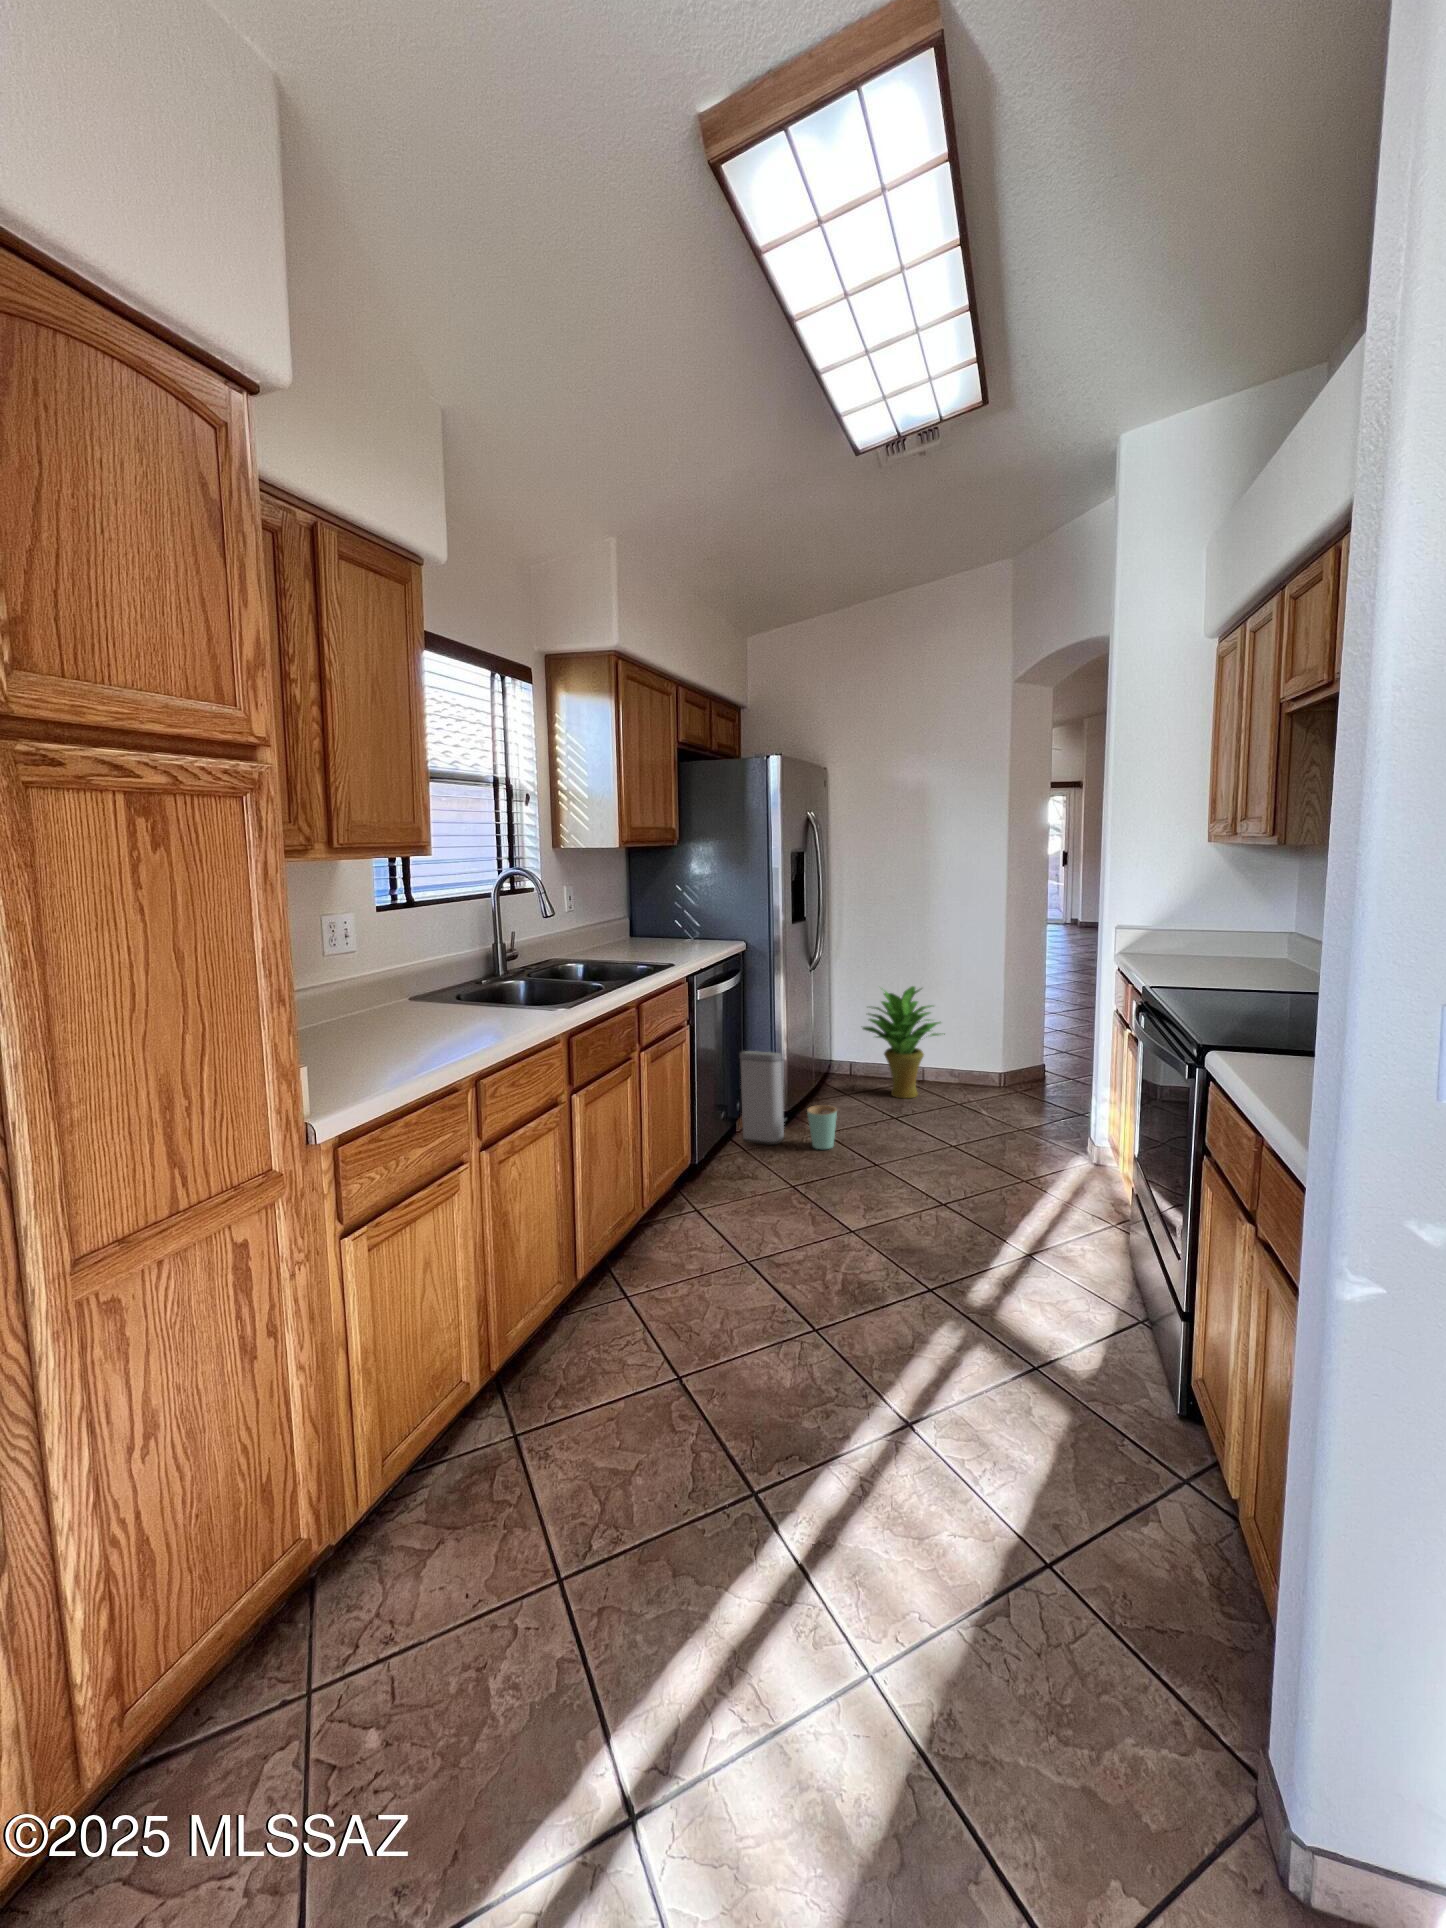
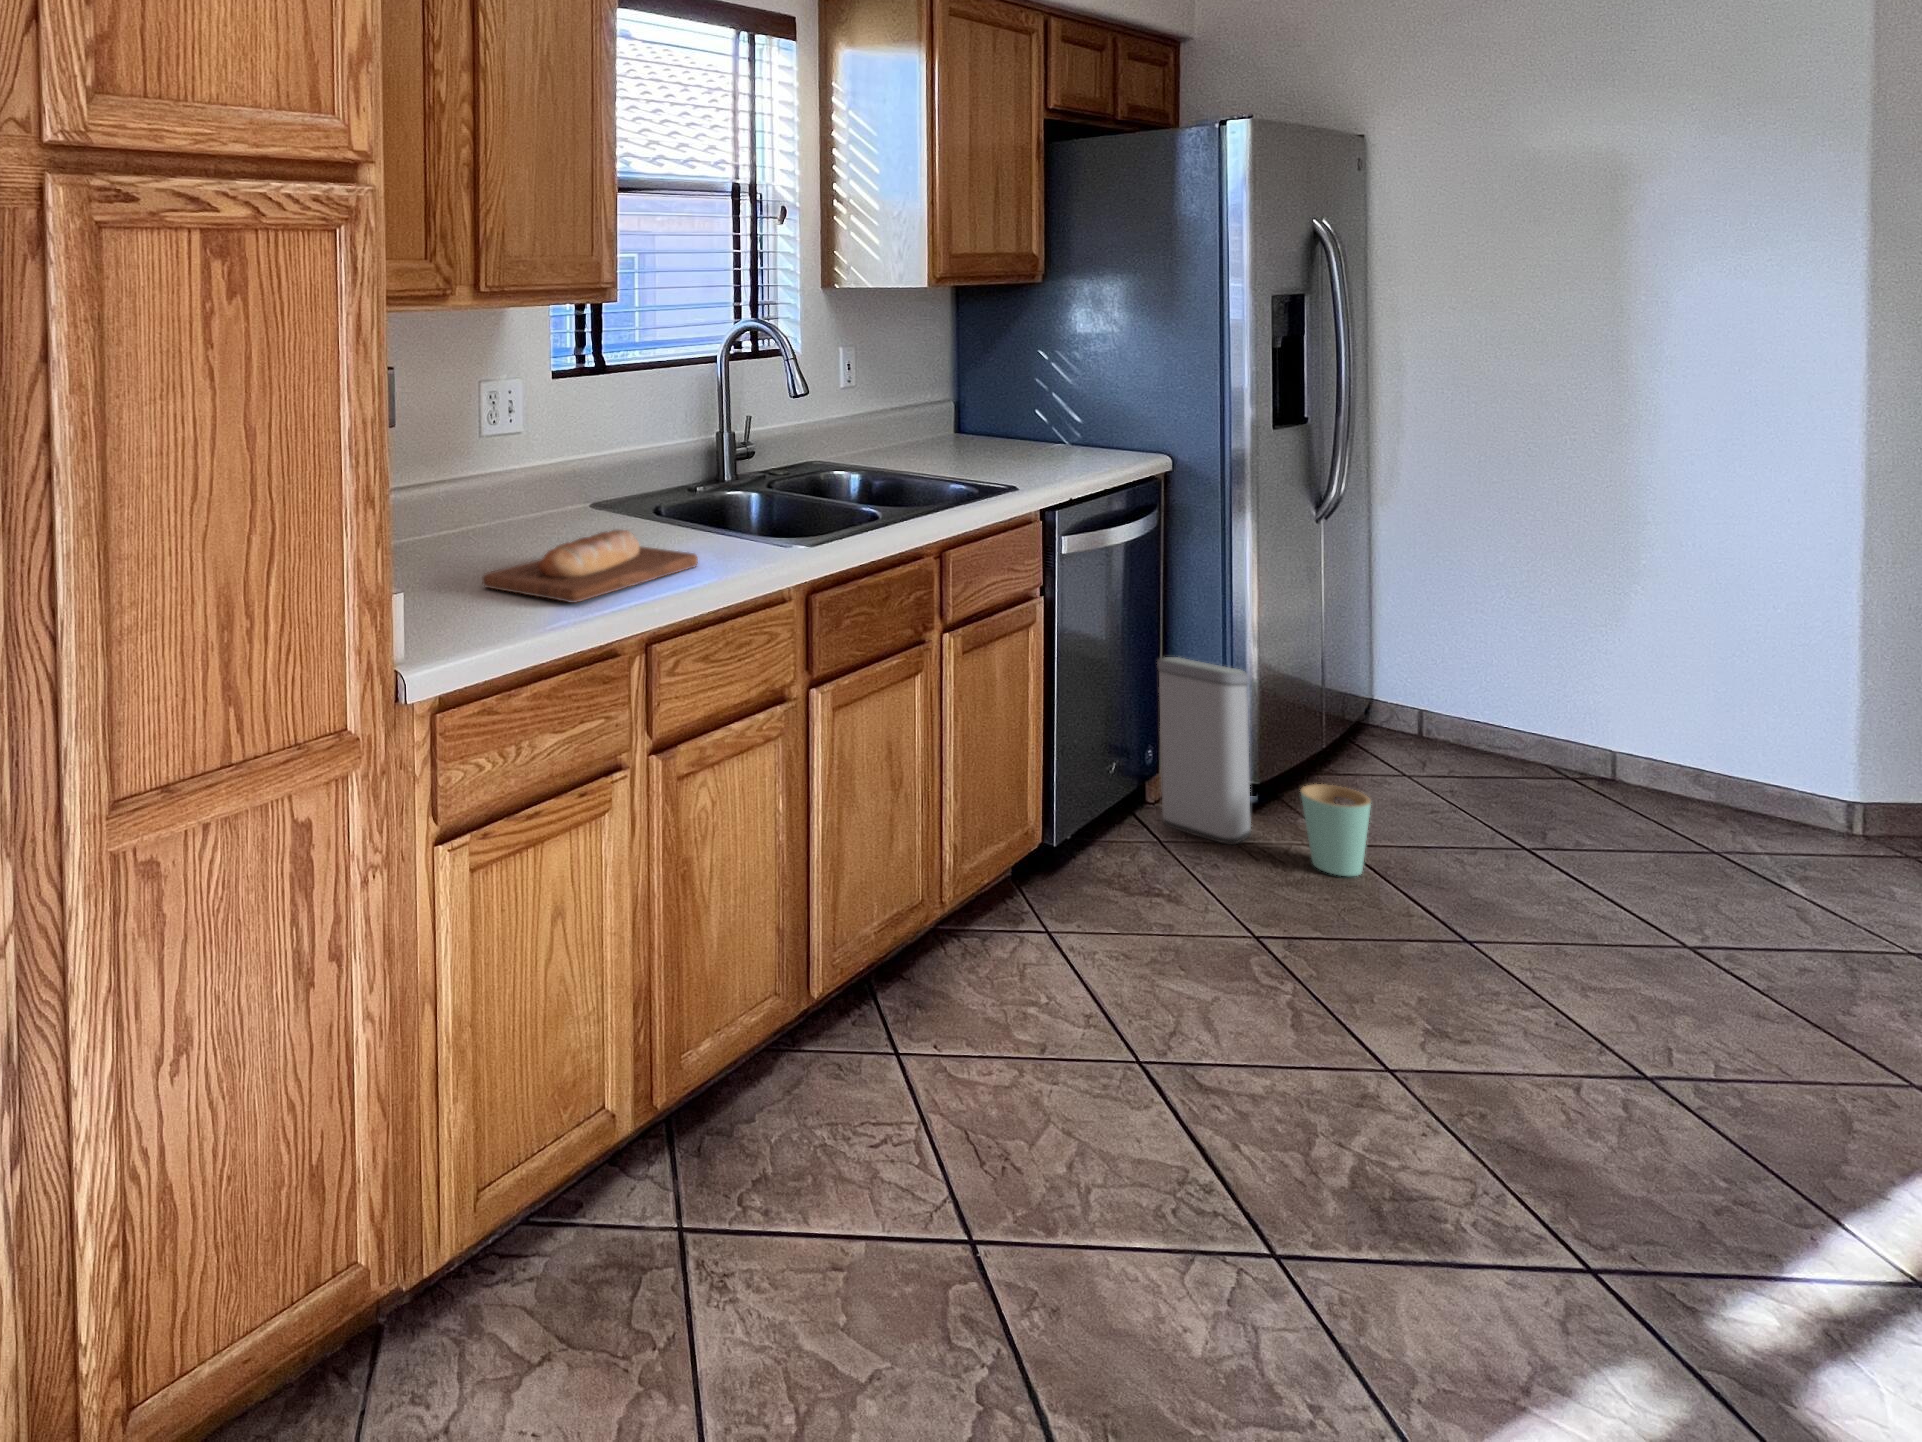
potted plant: present [862,986,945,1098] -> none [1441,563,1668,808]
bread loaf: none [350,1009,501,1060] -> present [482,530,698,603]

